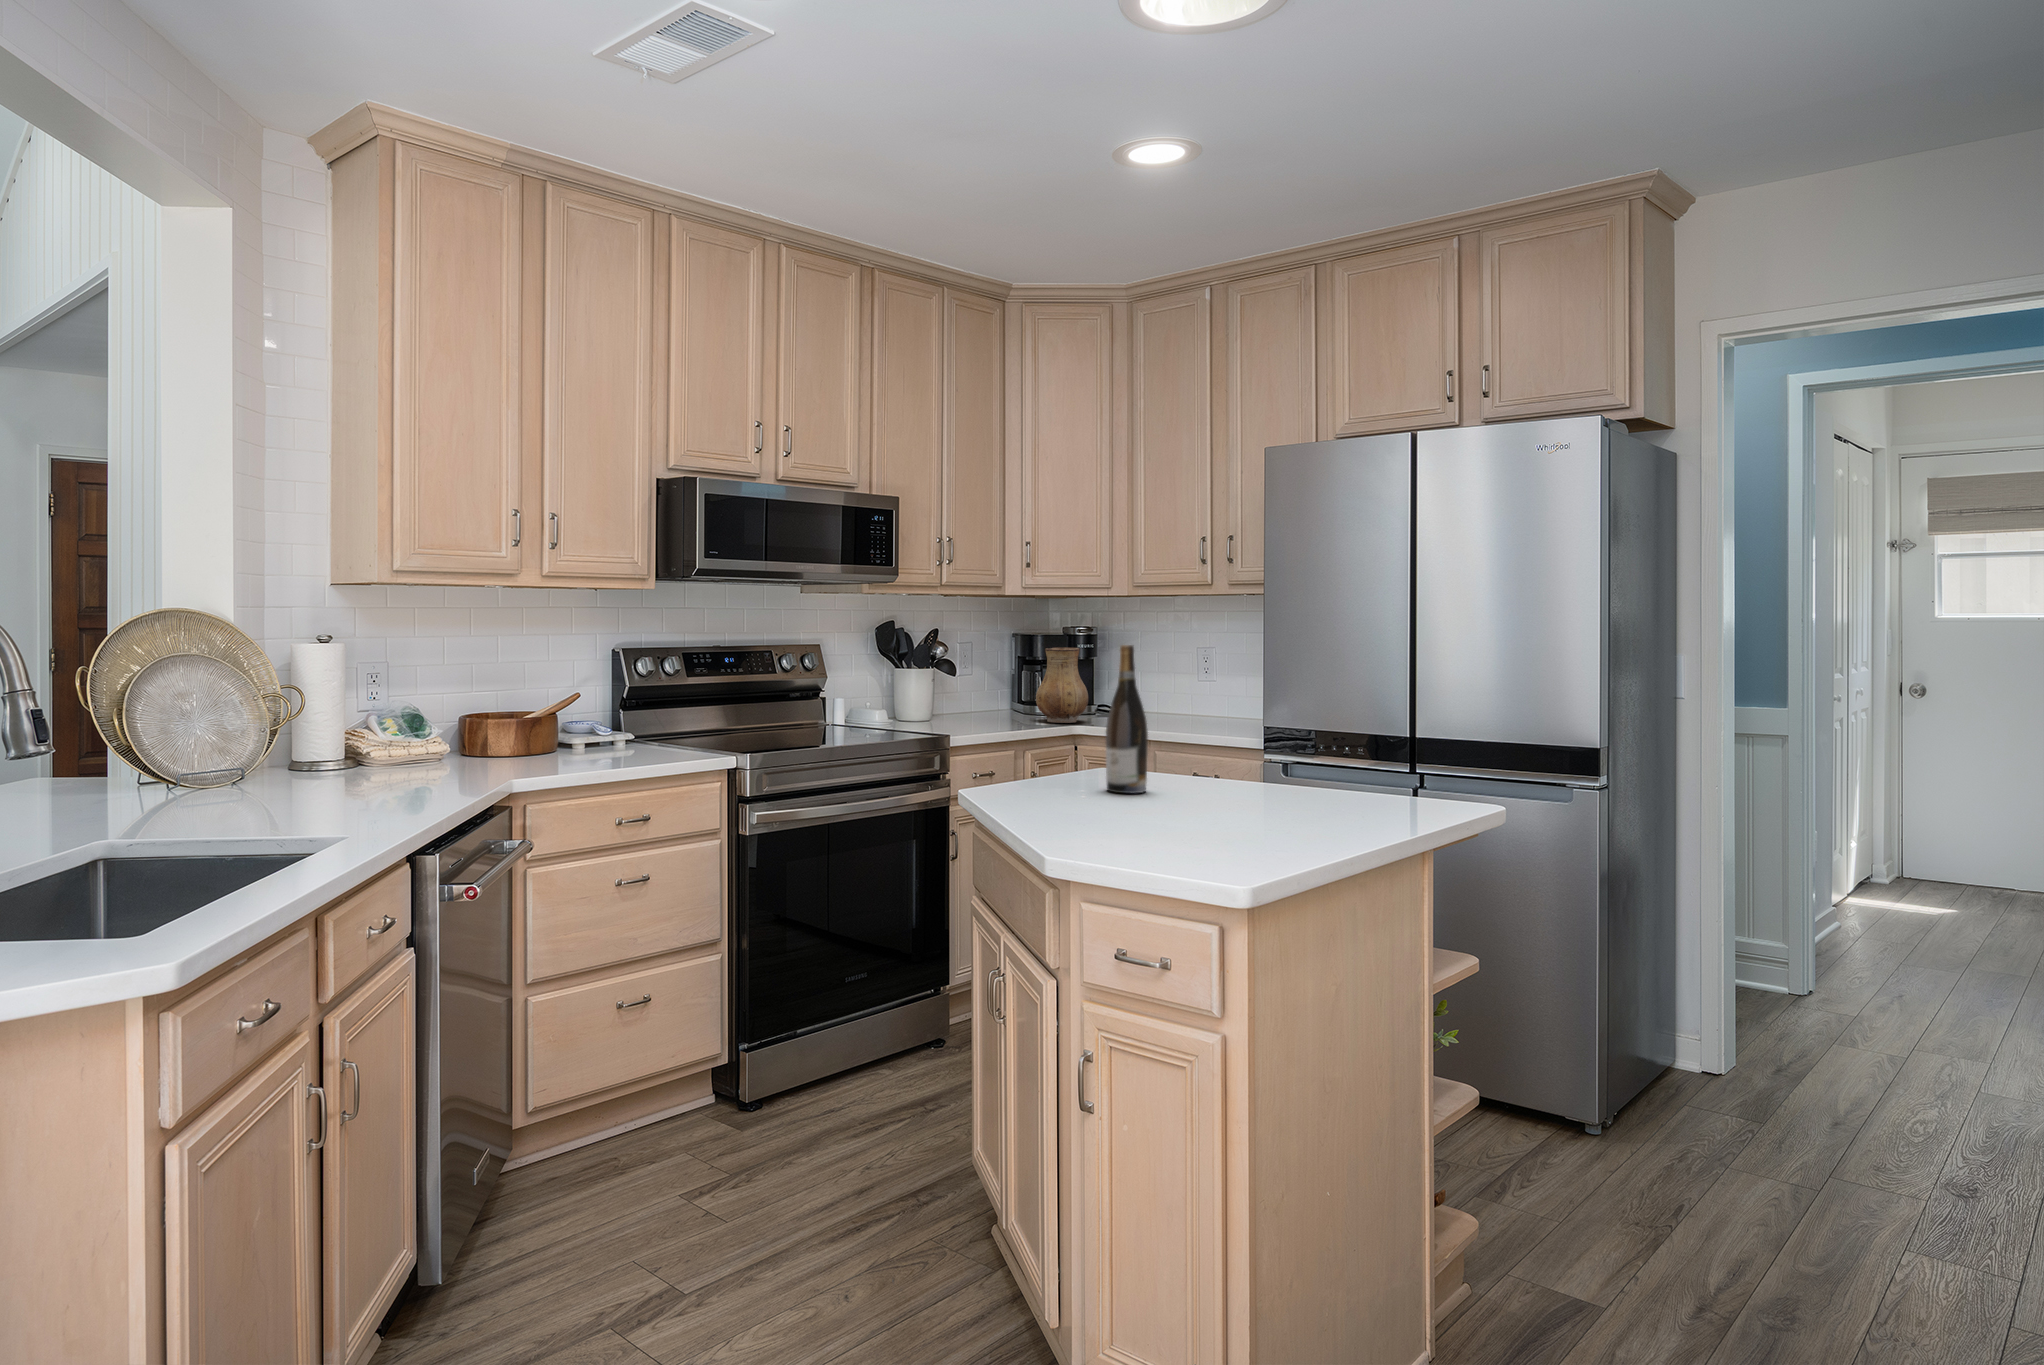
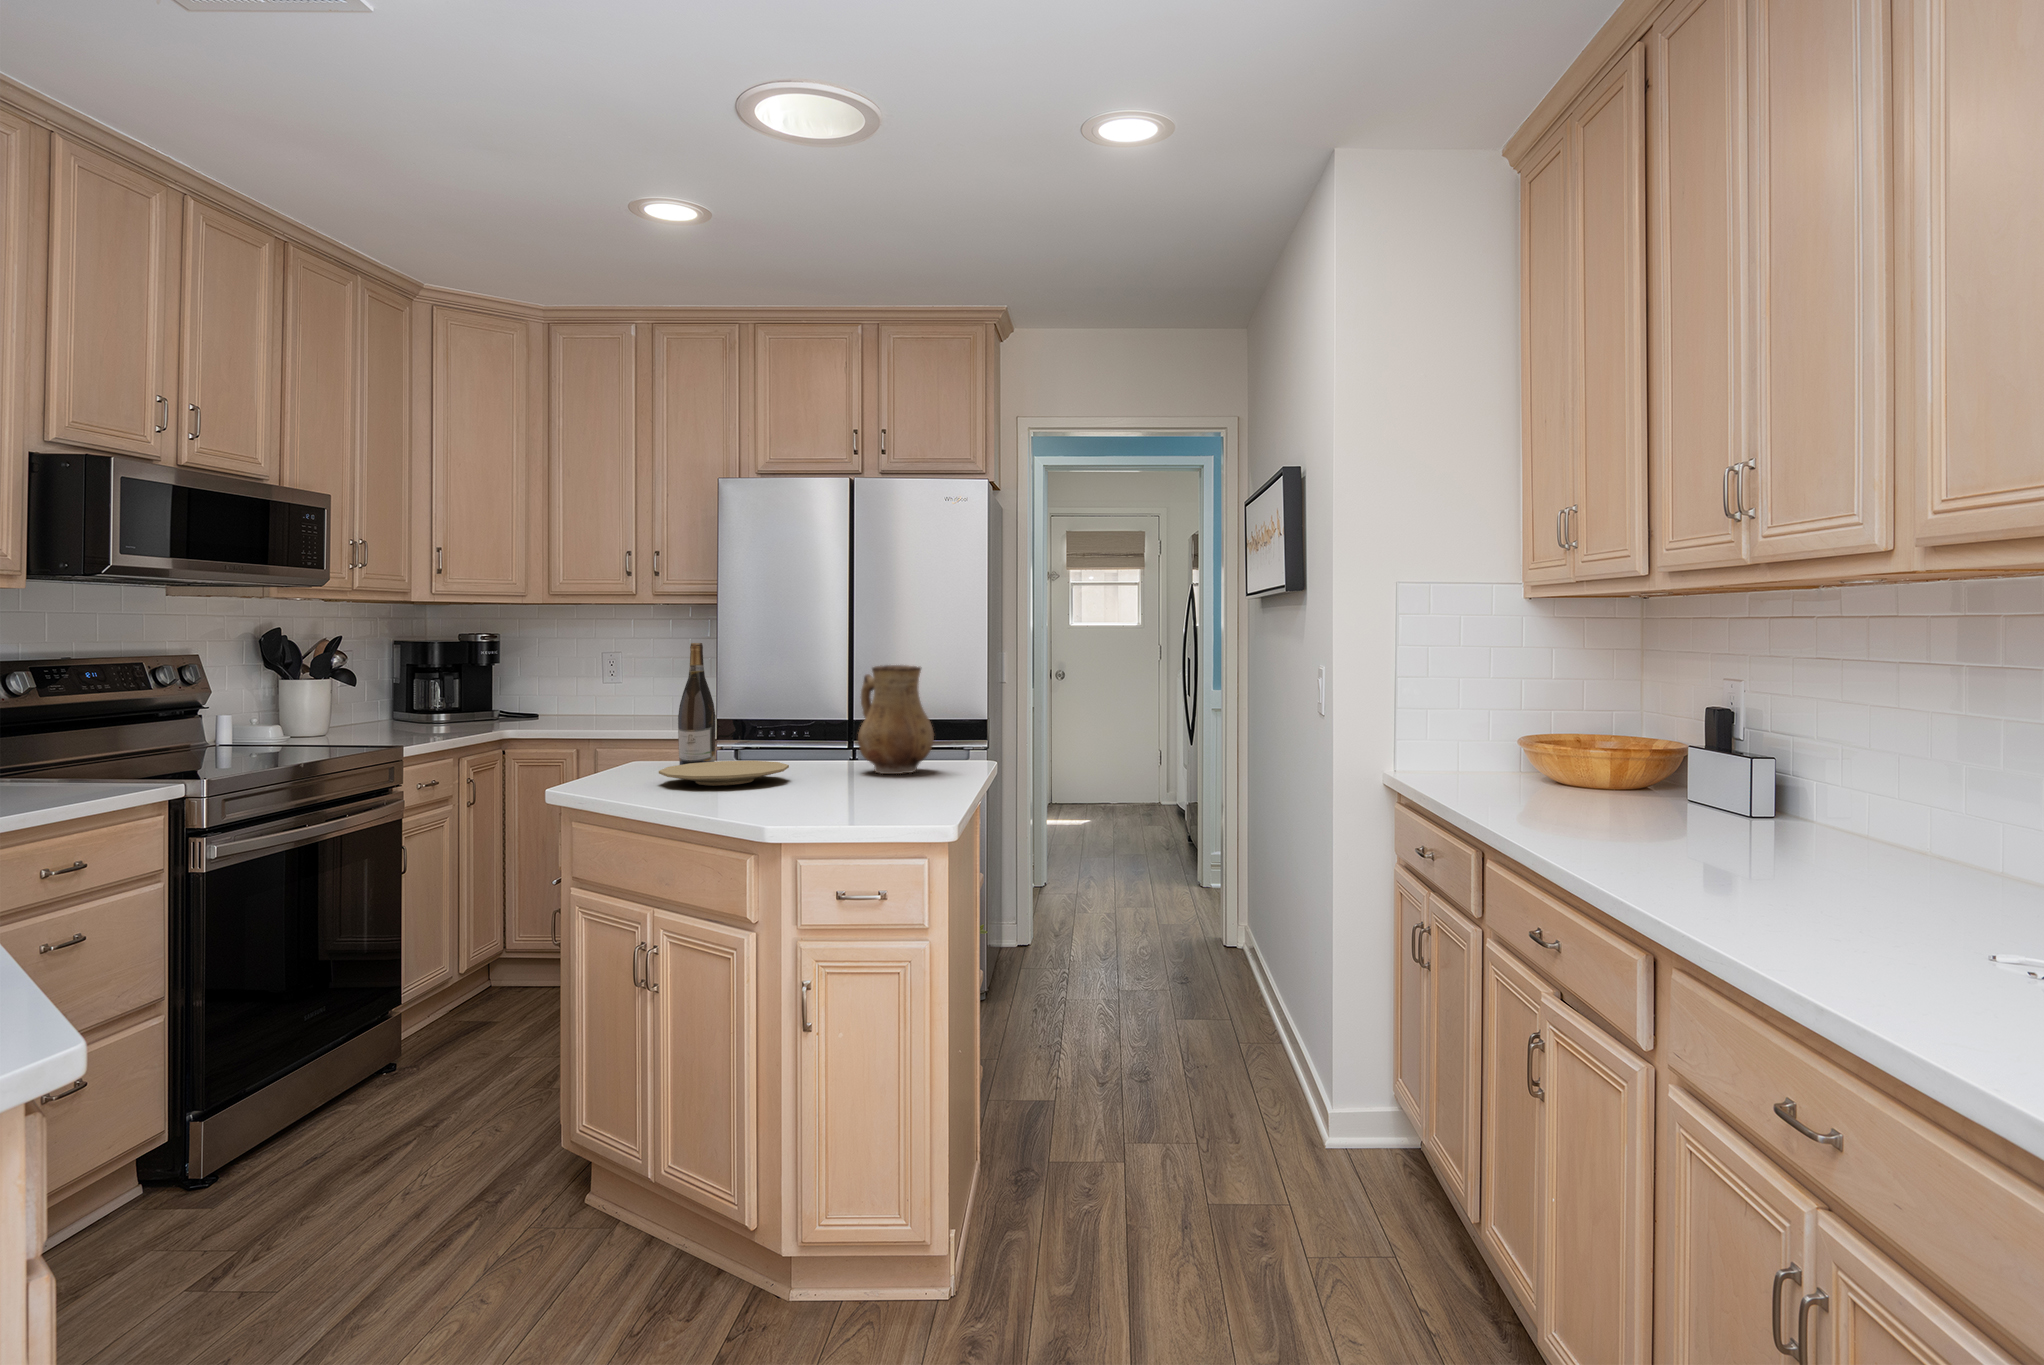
ceramic pitcher: present [1036,648,1088,723] -> present [858,665,934,774]
plate: none [1028,788,1177,822] -> present [659,761,789,785]

